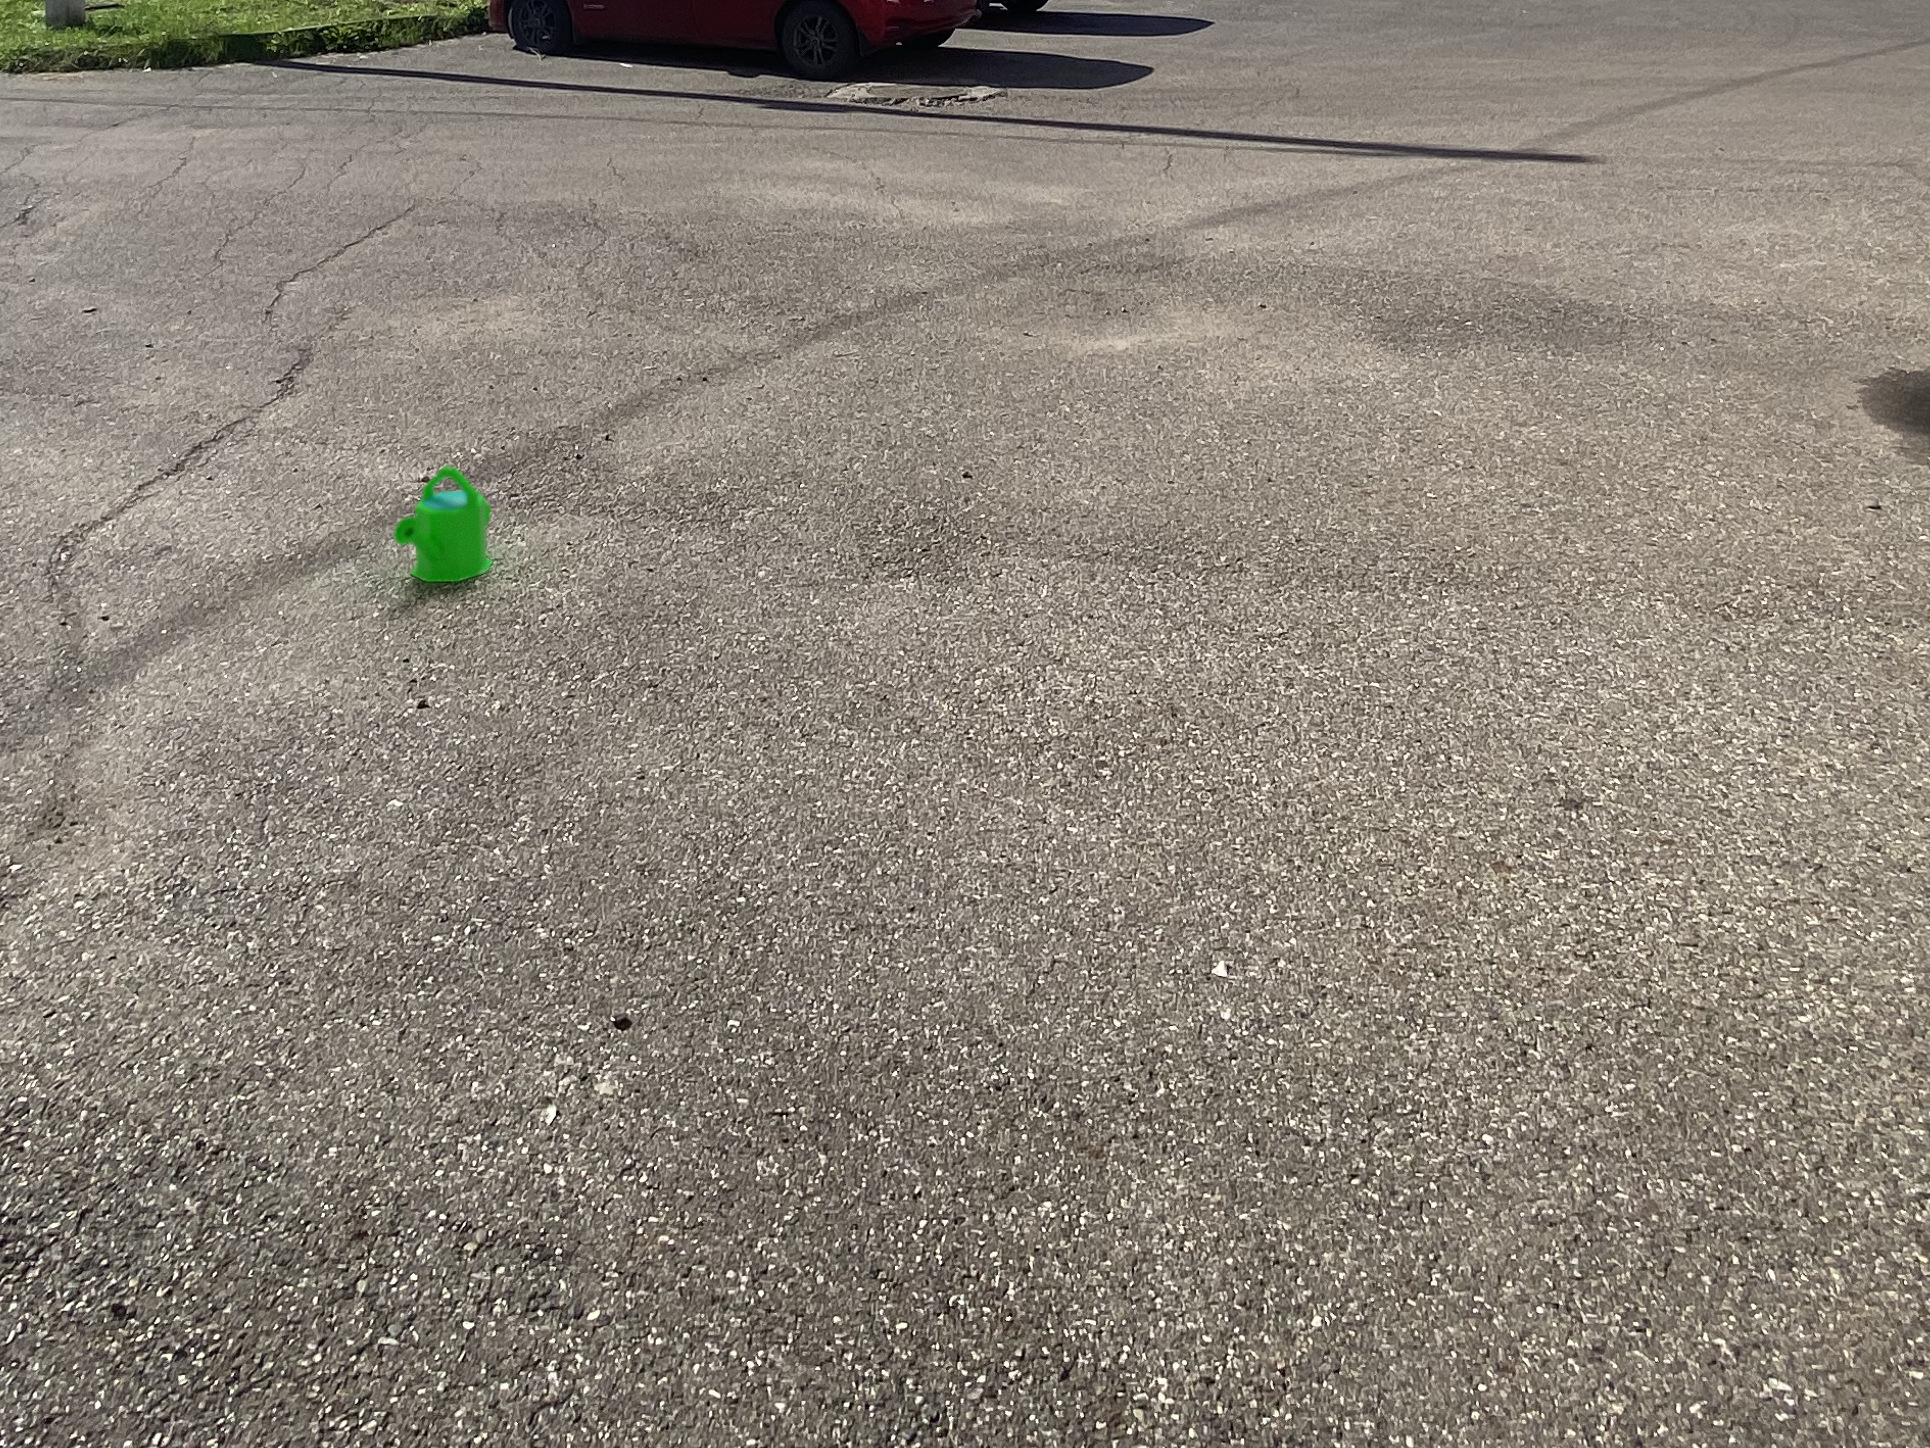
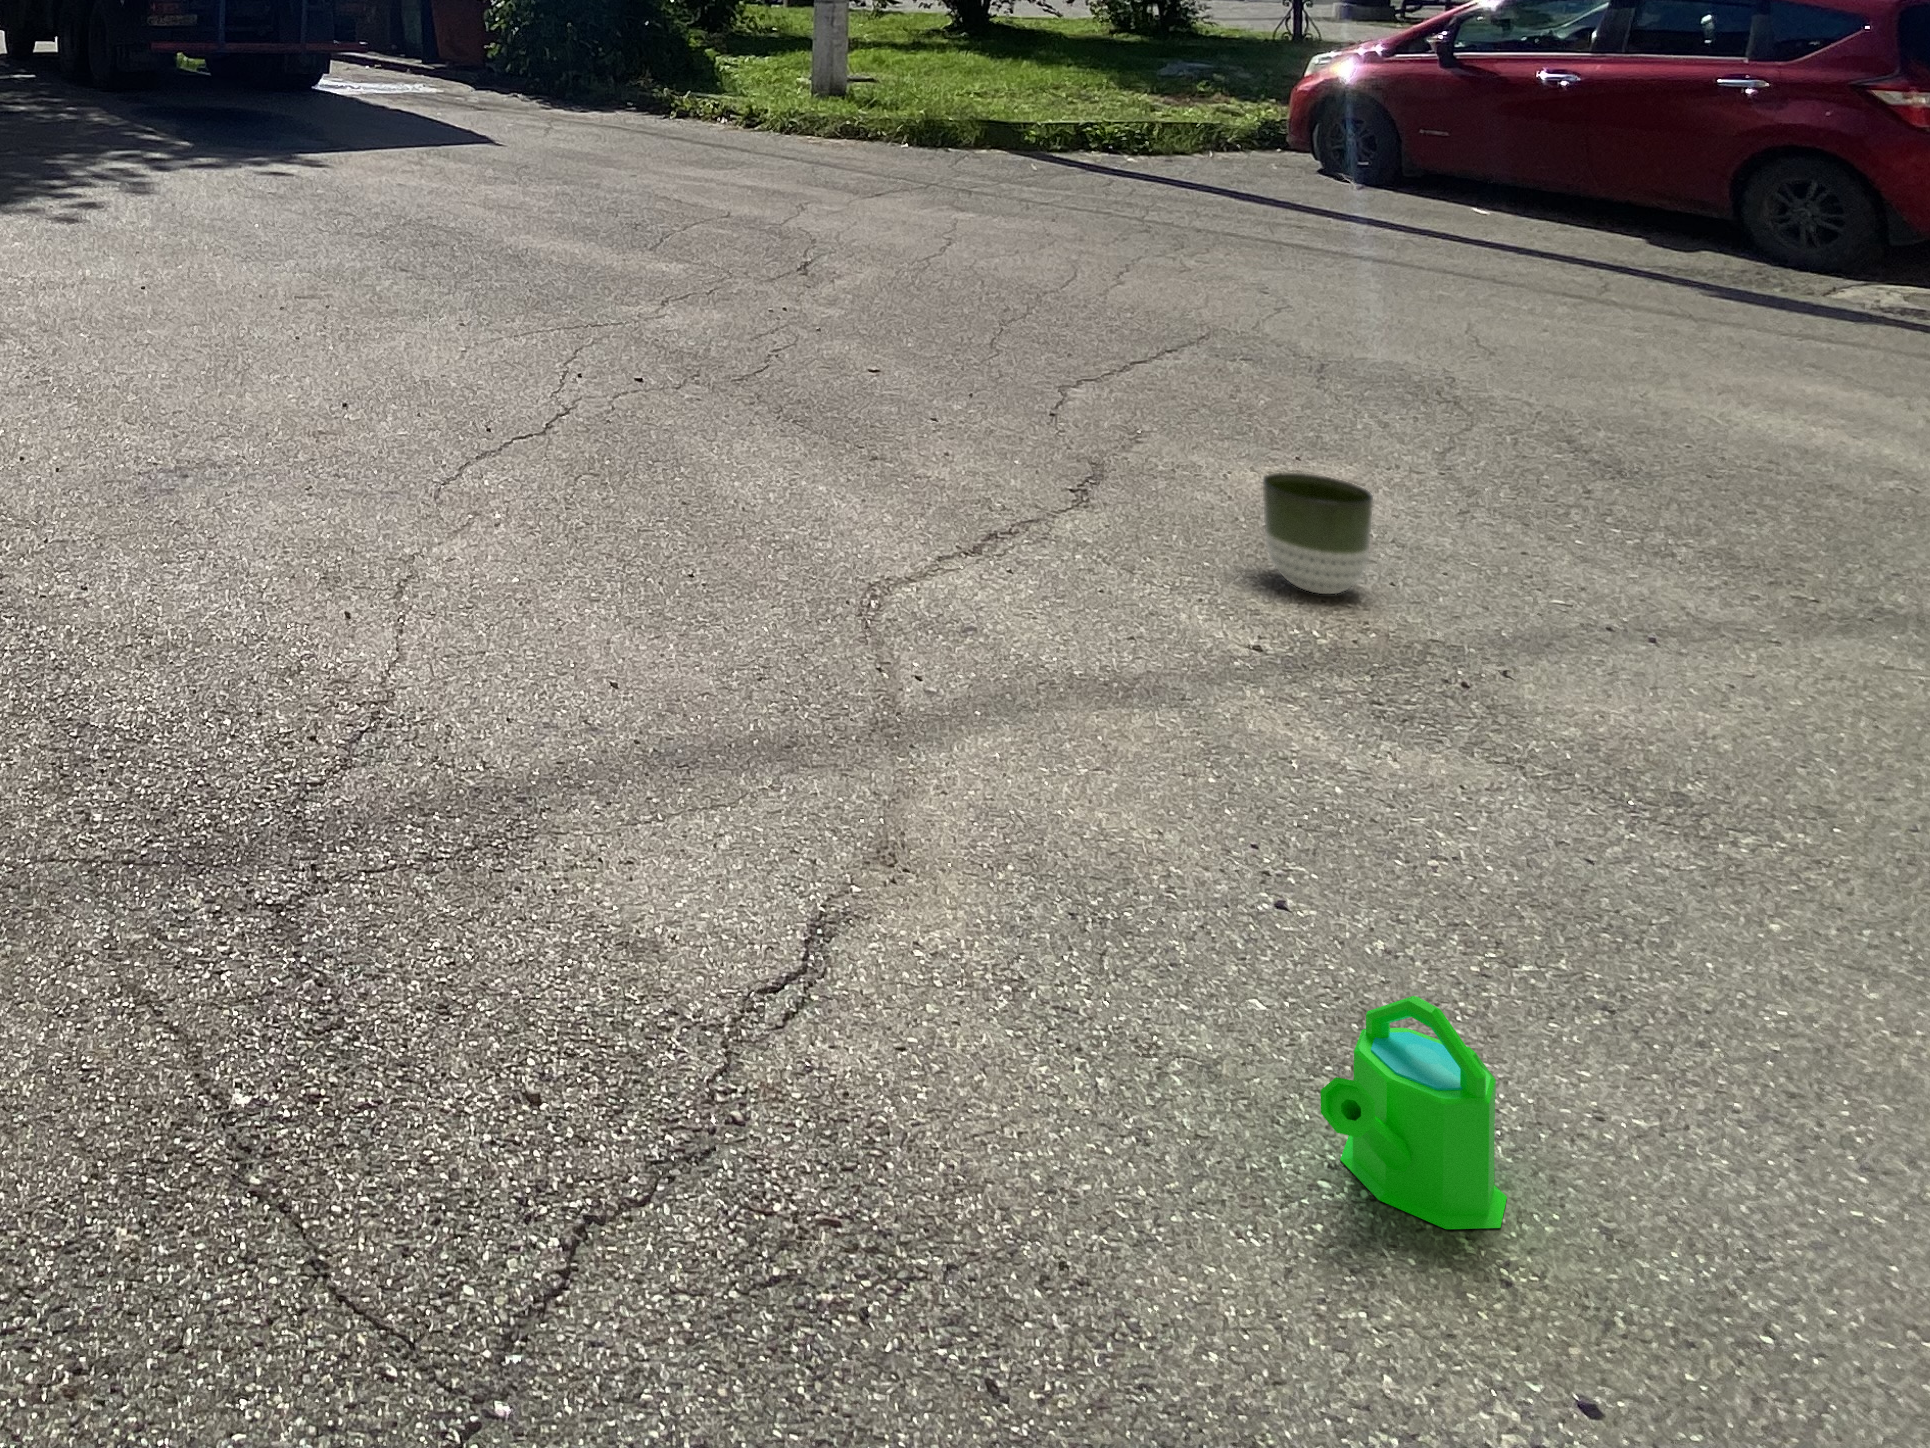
planter: none [414,244,484,326] -> present [1263,473,1373,594]

